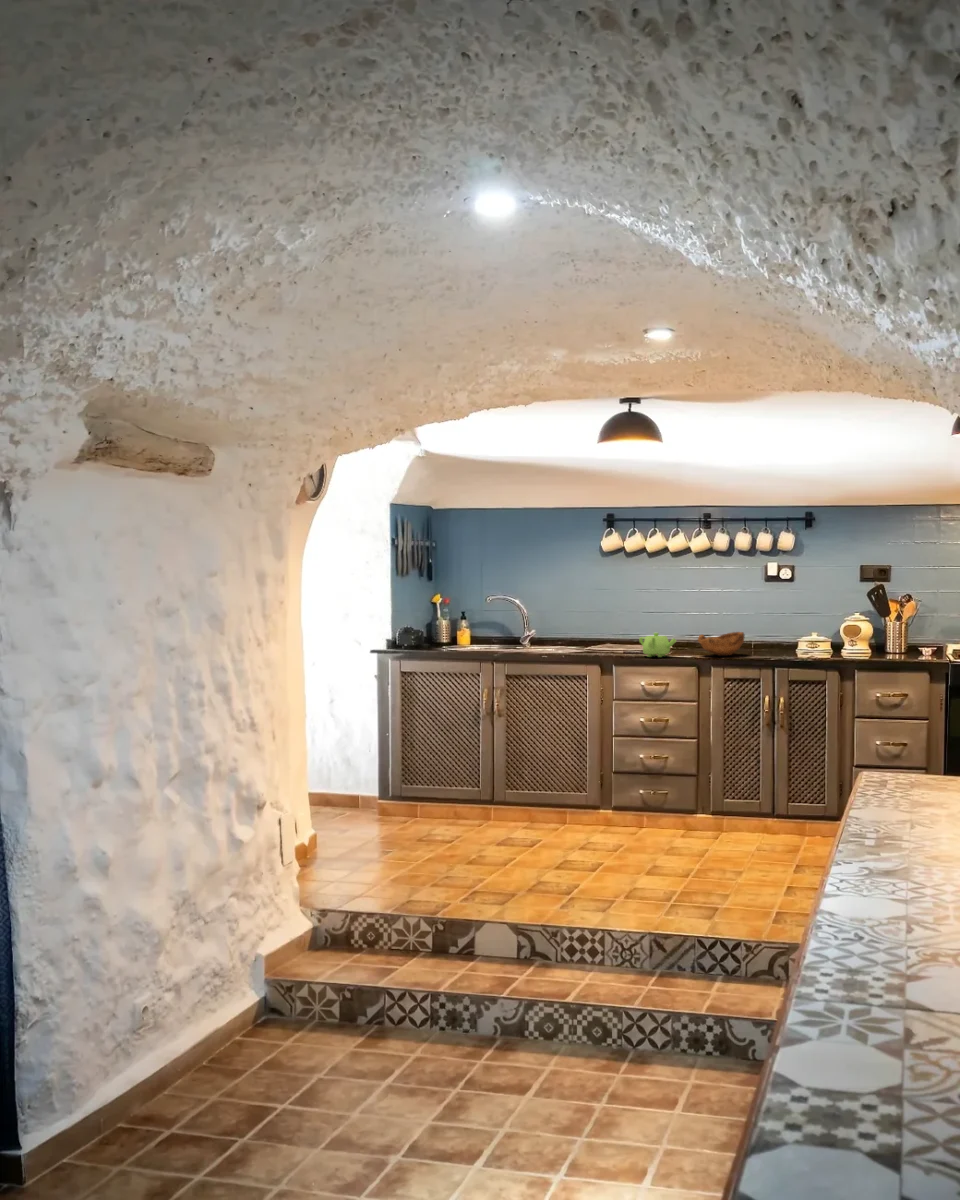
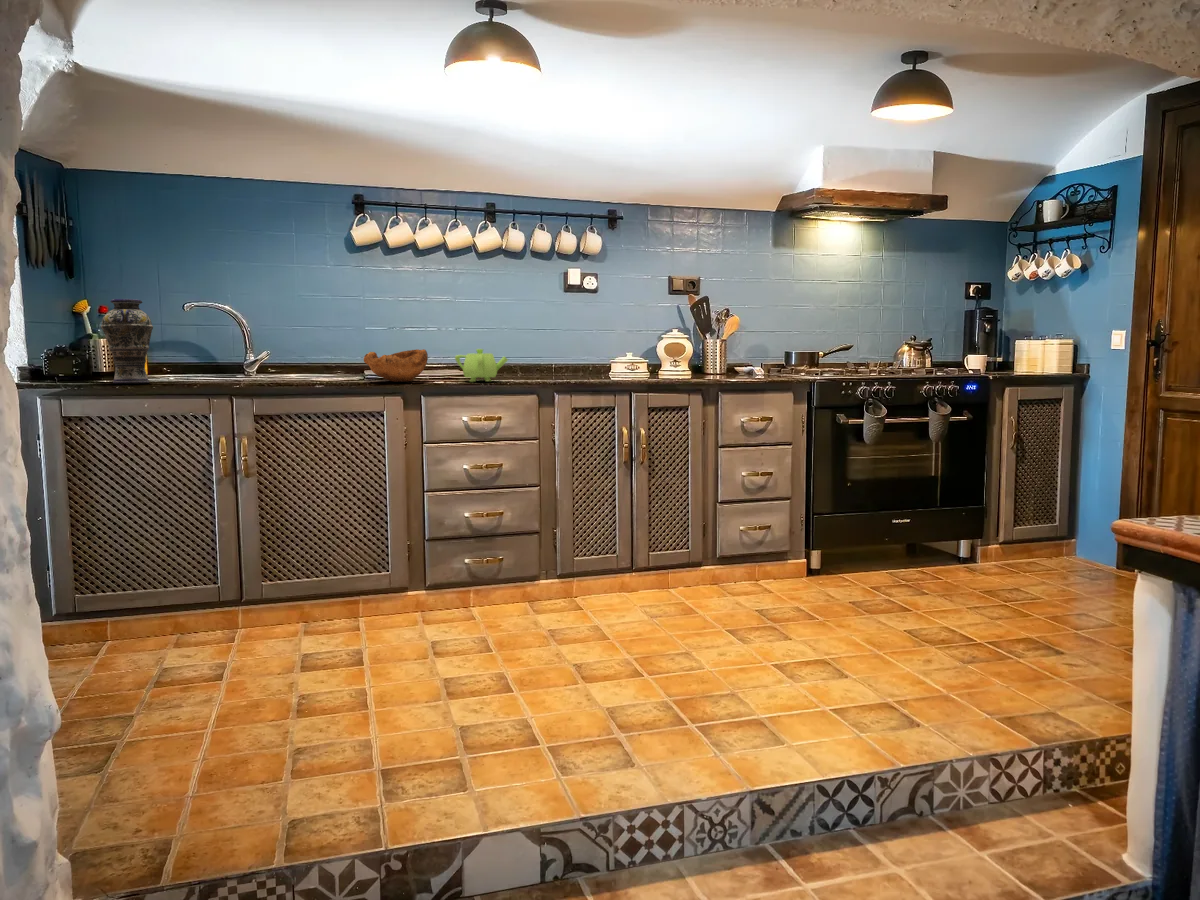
vase: none [426,604,454,654] -> present [101,299,153,383]
wooden bowl: present [698,632,745,656] -> present [364,349,428,382]

